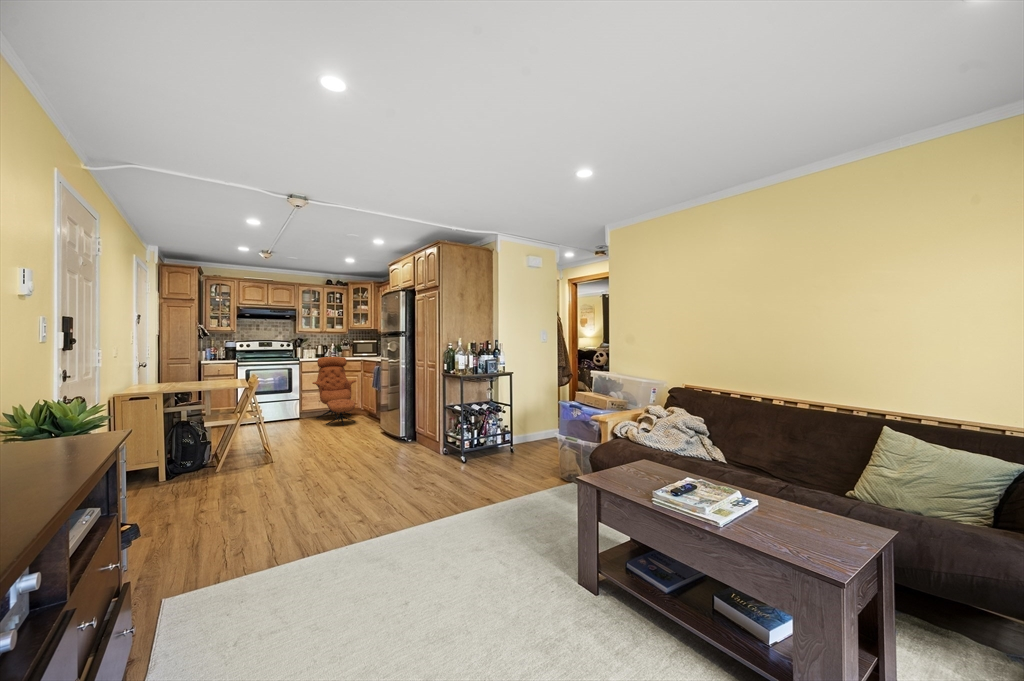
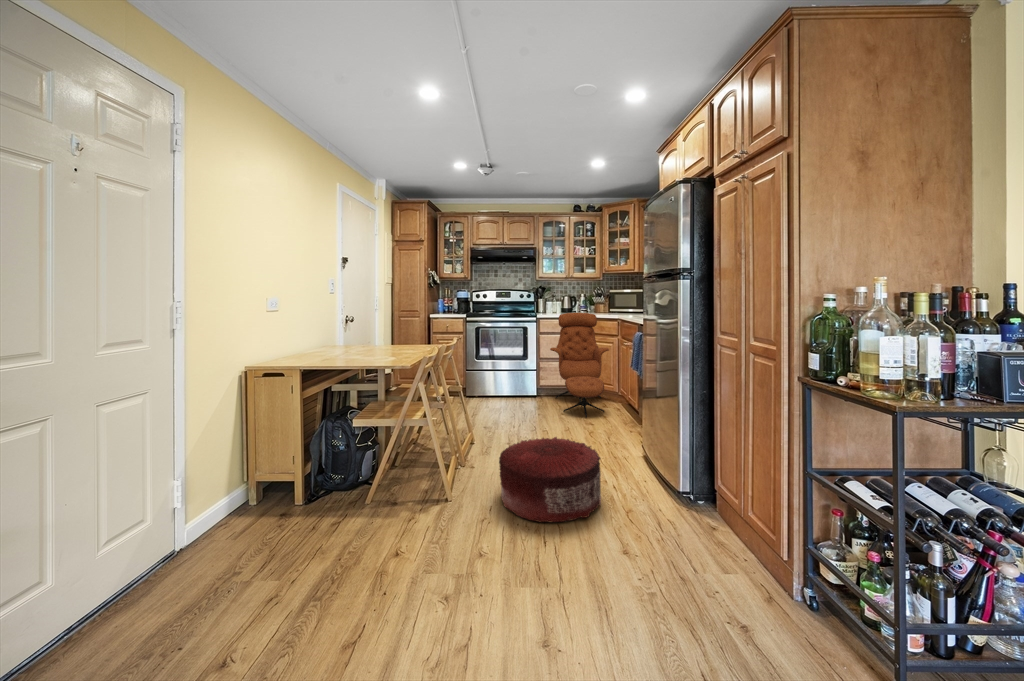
pouf: none [301,426,363,467] -> present [499,437,601,522]

